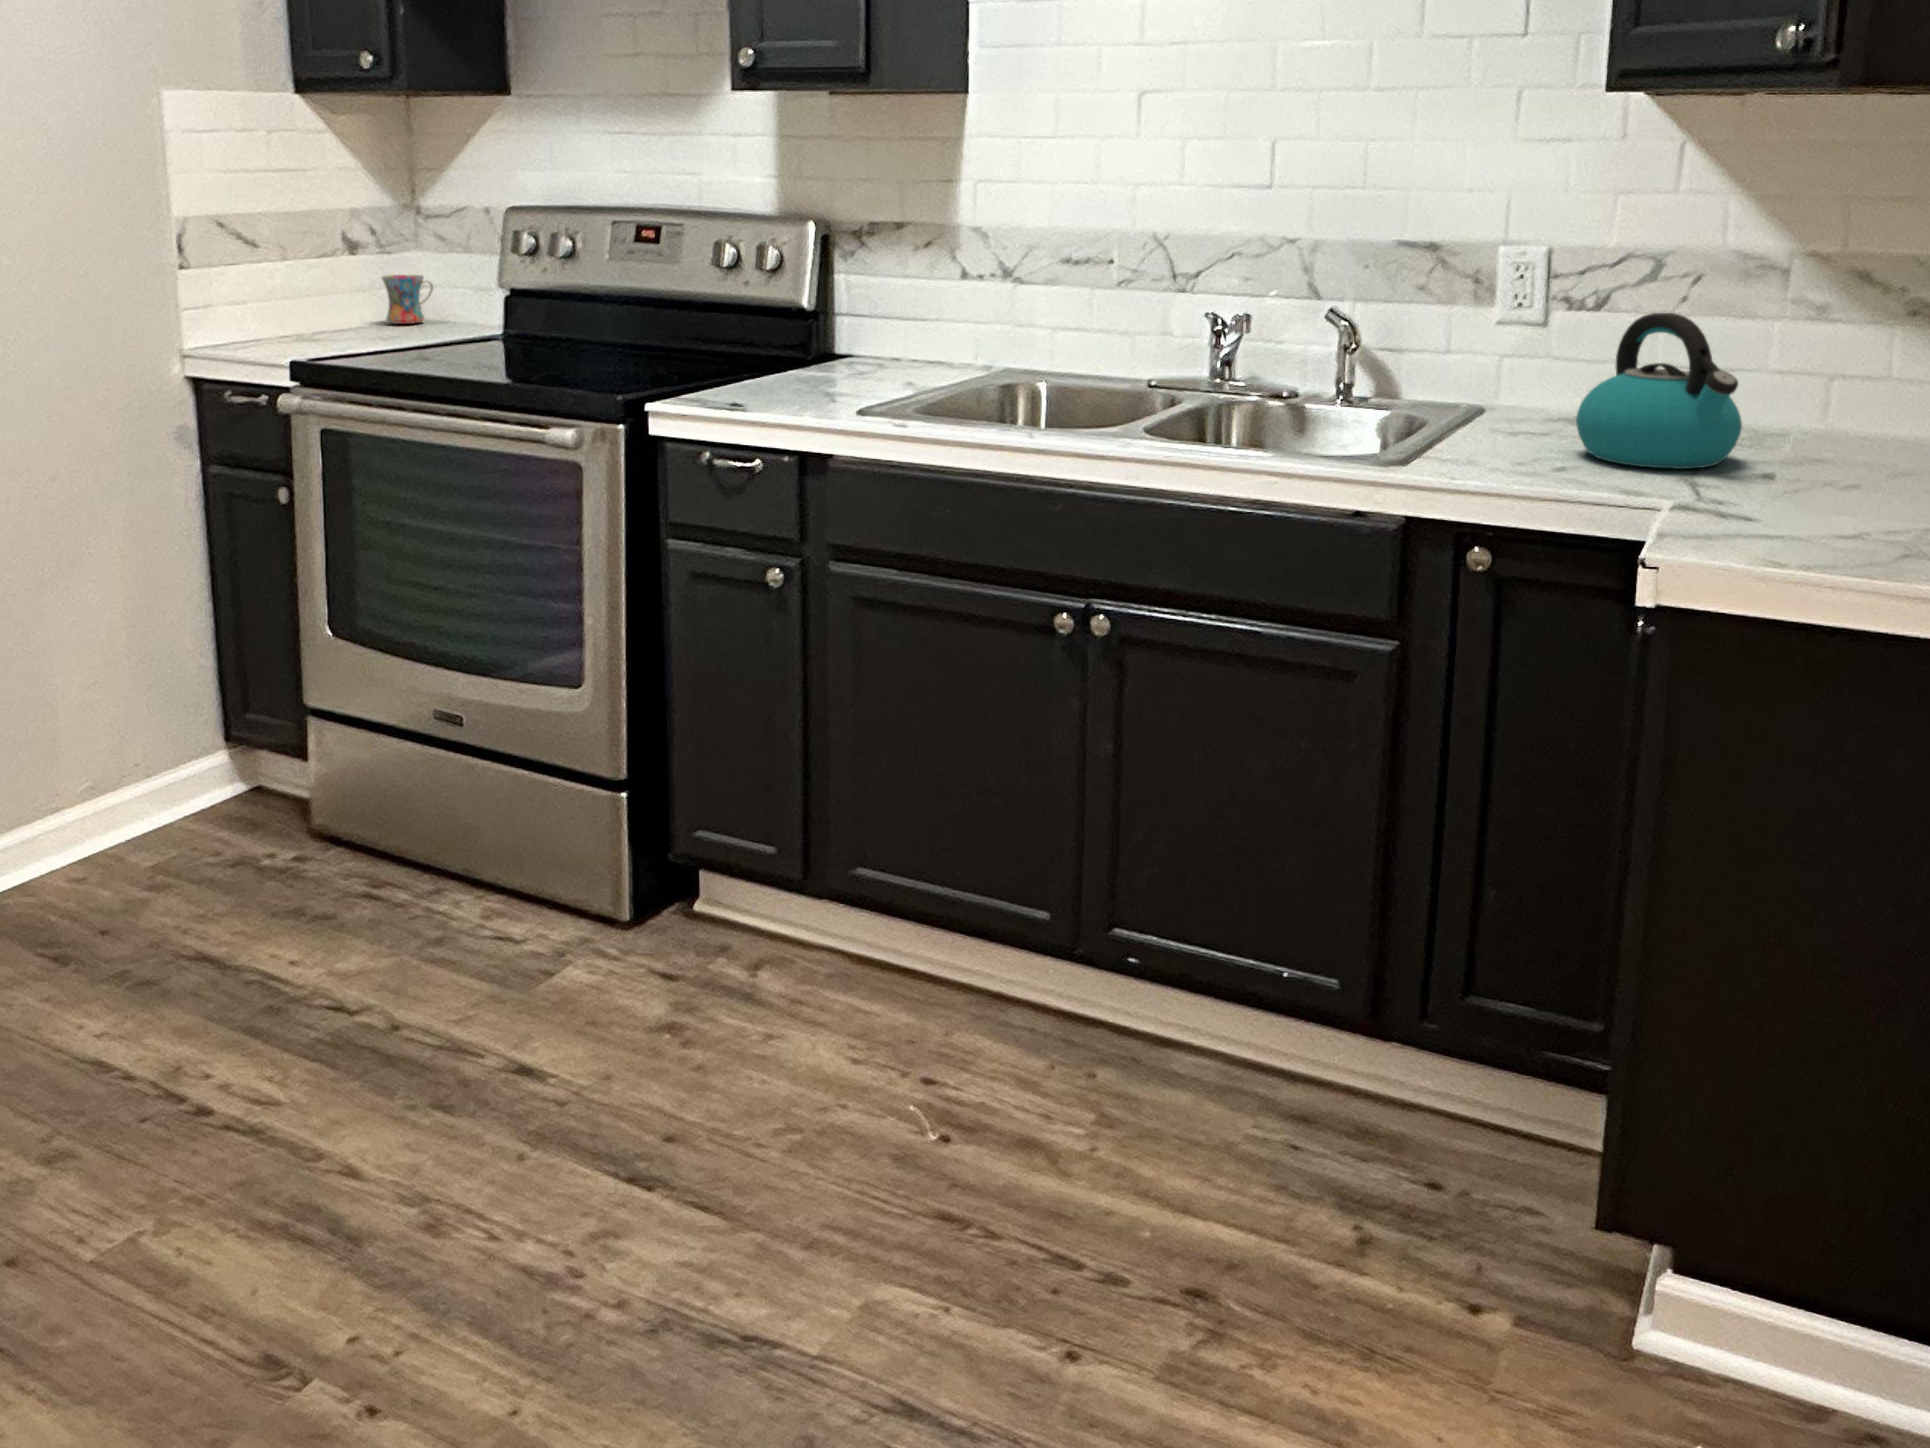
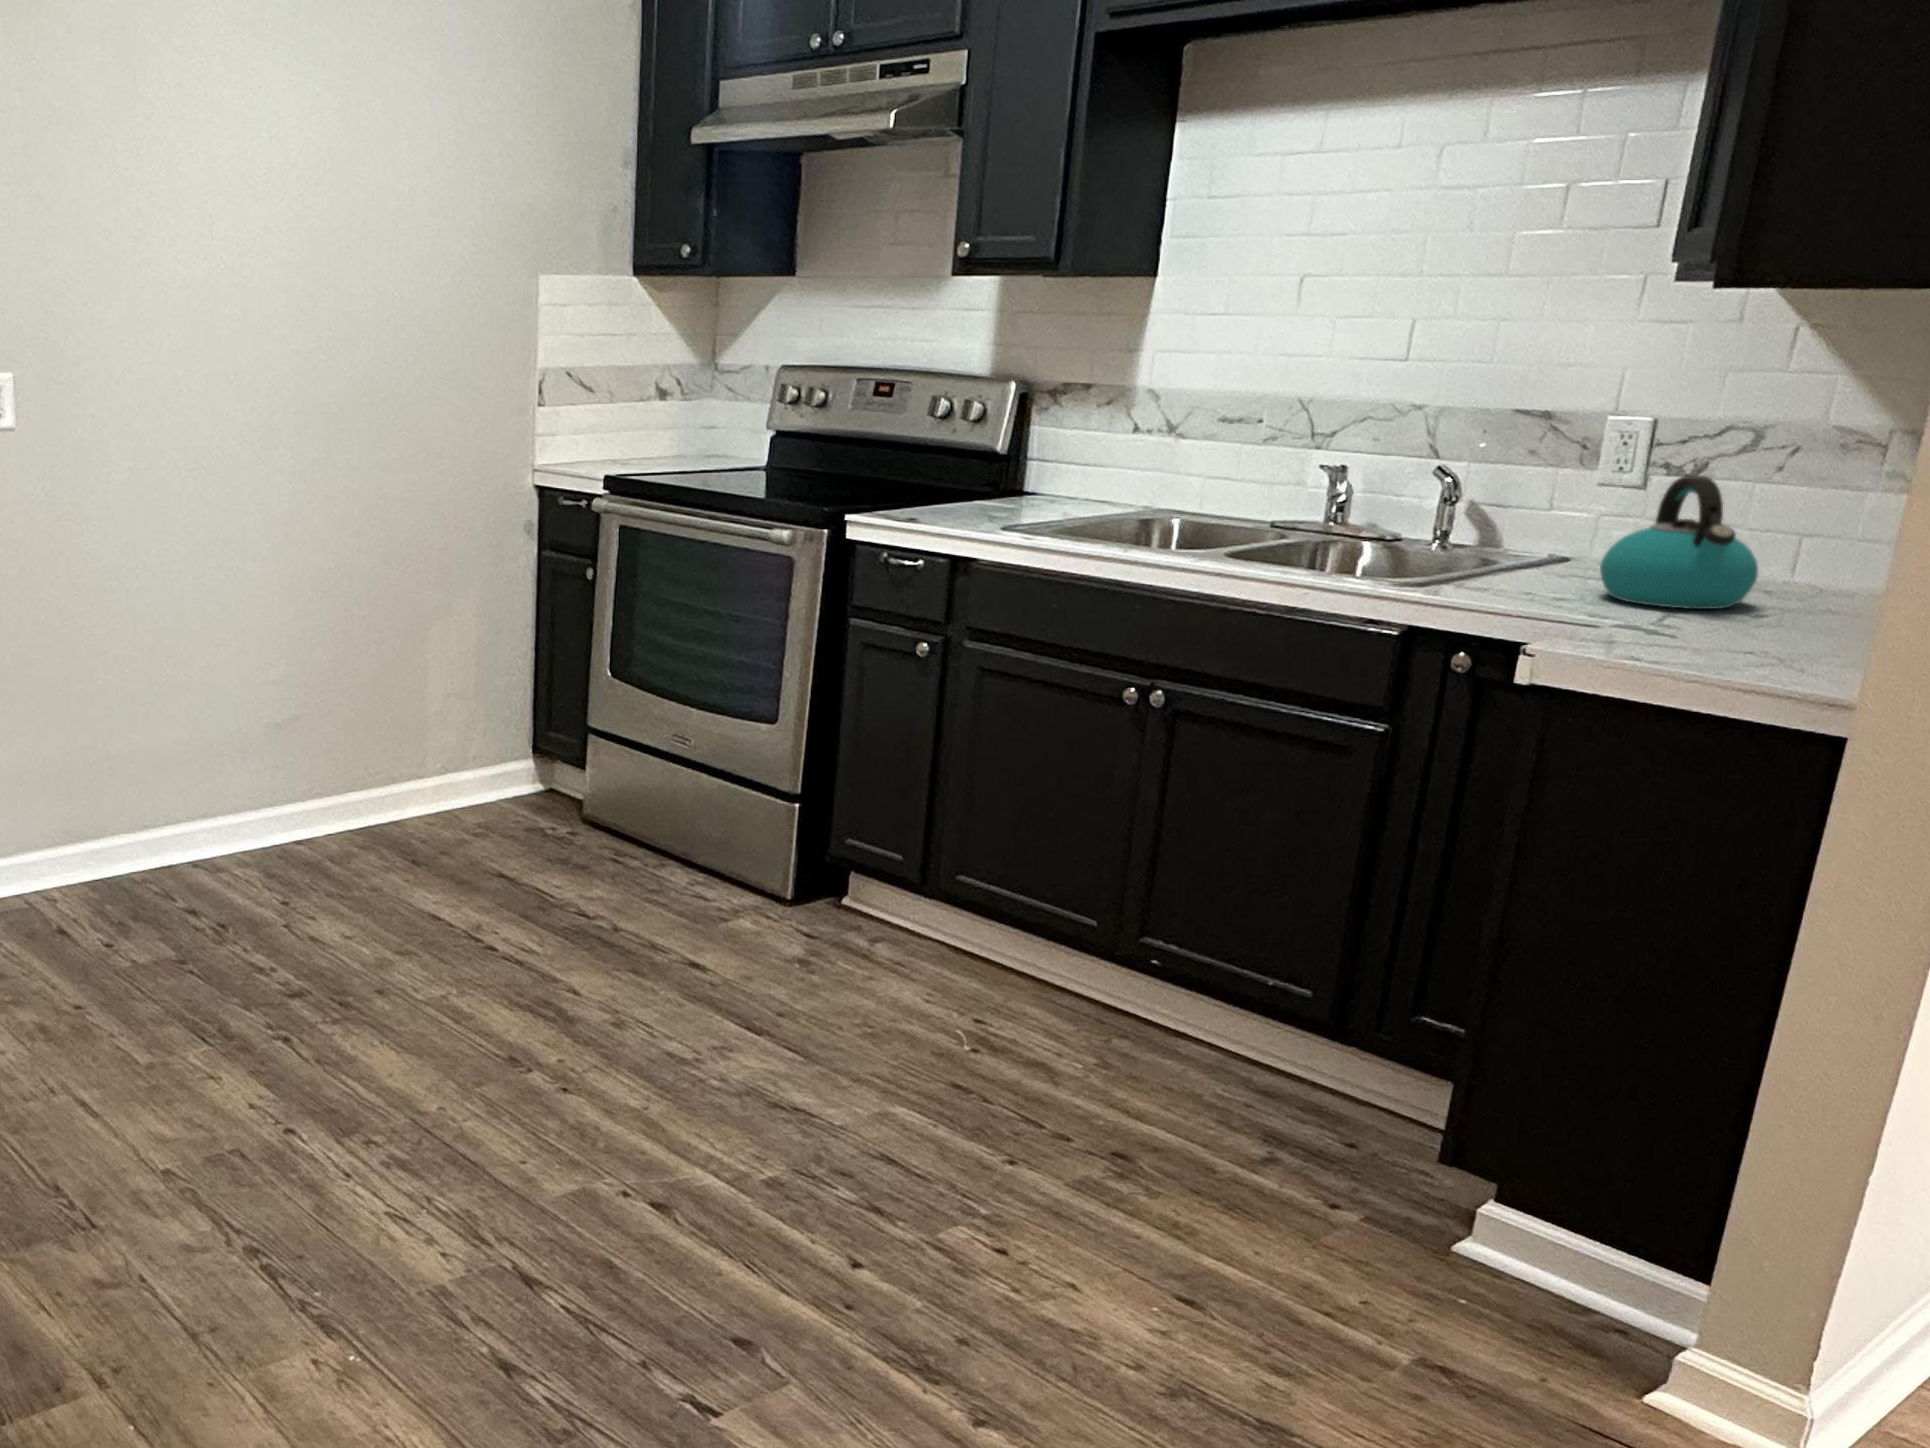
mug: present [382,275,433,324] -> none [681,416,720,455]

